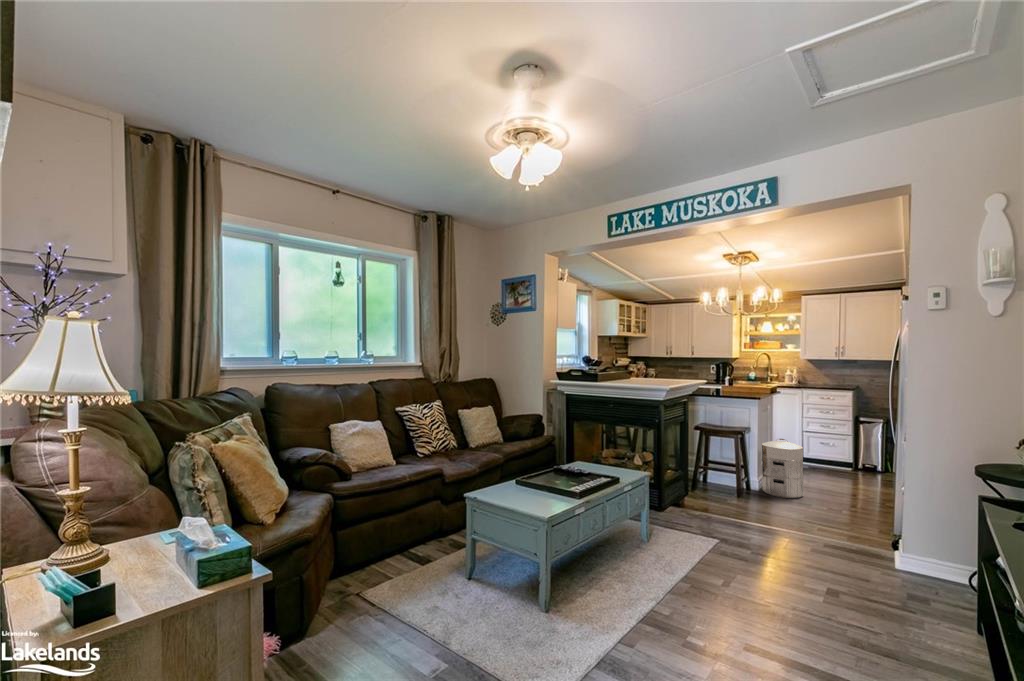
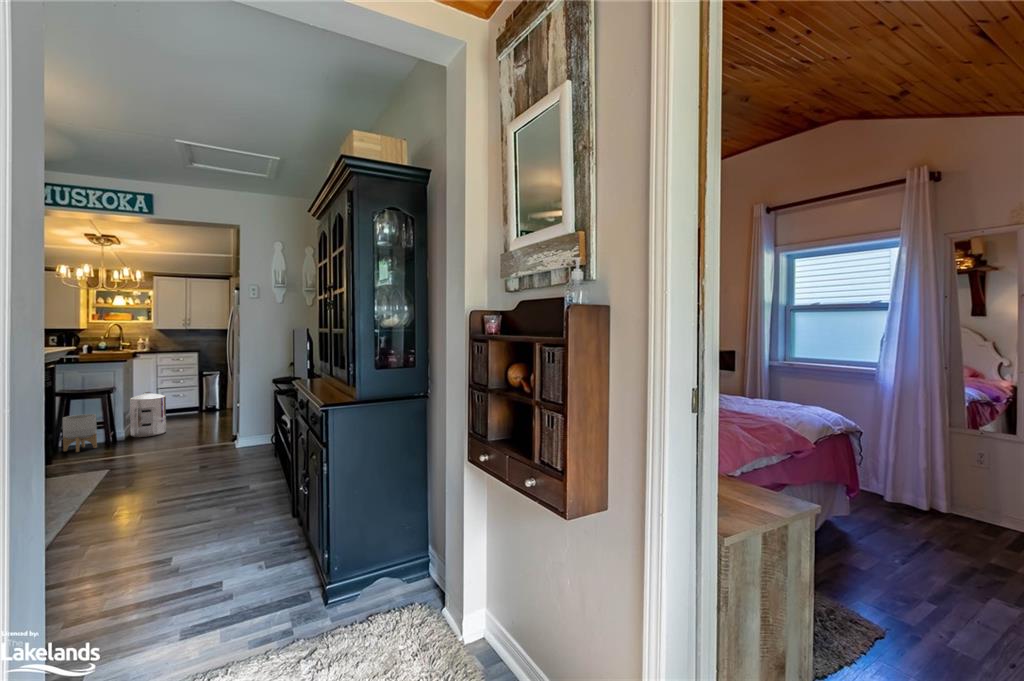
planter: none [696,454,725,498] -> present [63,414,97,452]

